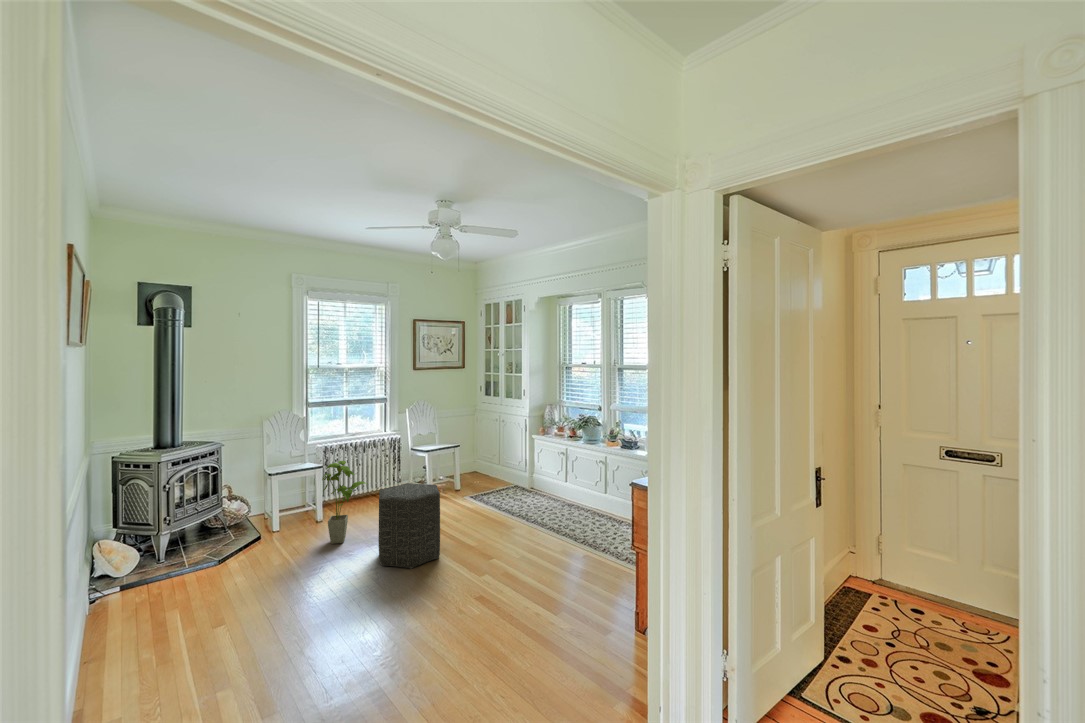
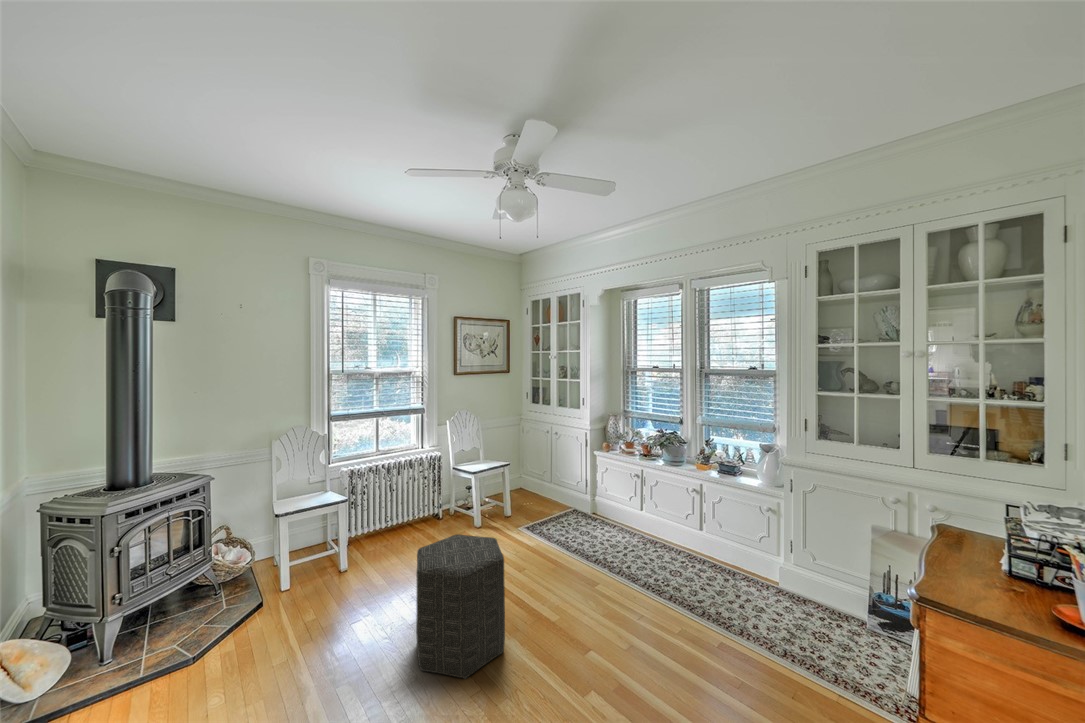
house plant: present [322,461,367,544] -> none [339,502,403,617]

